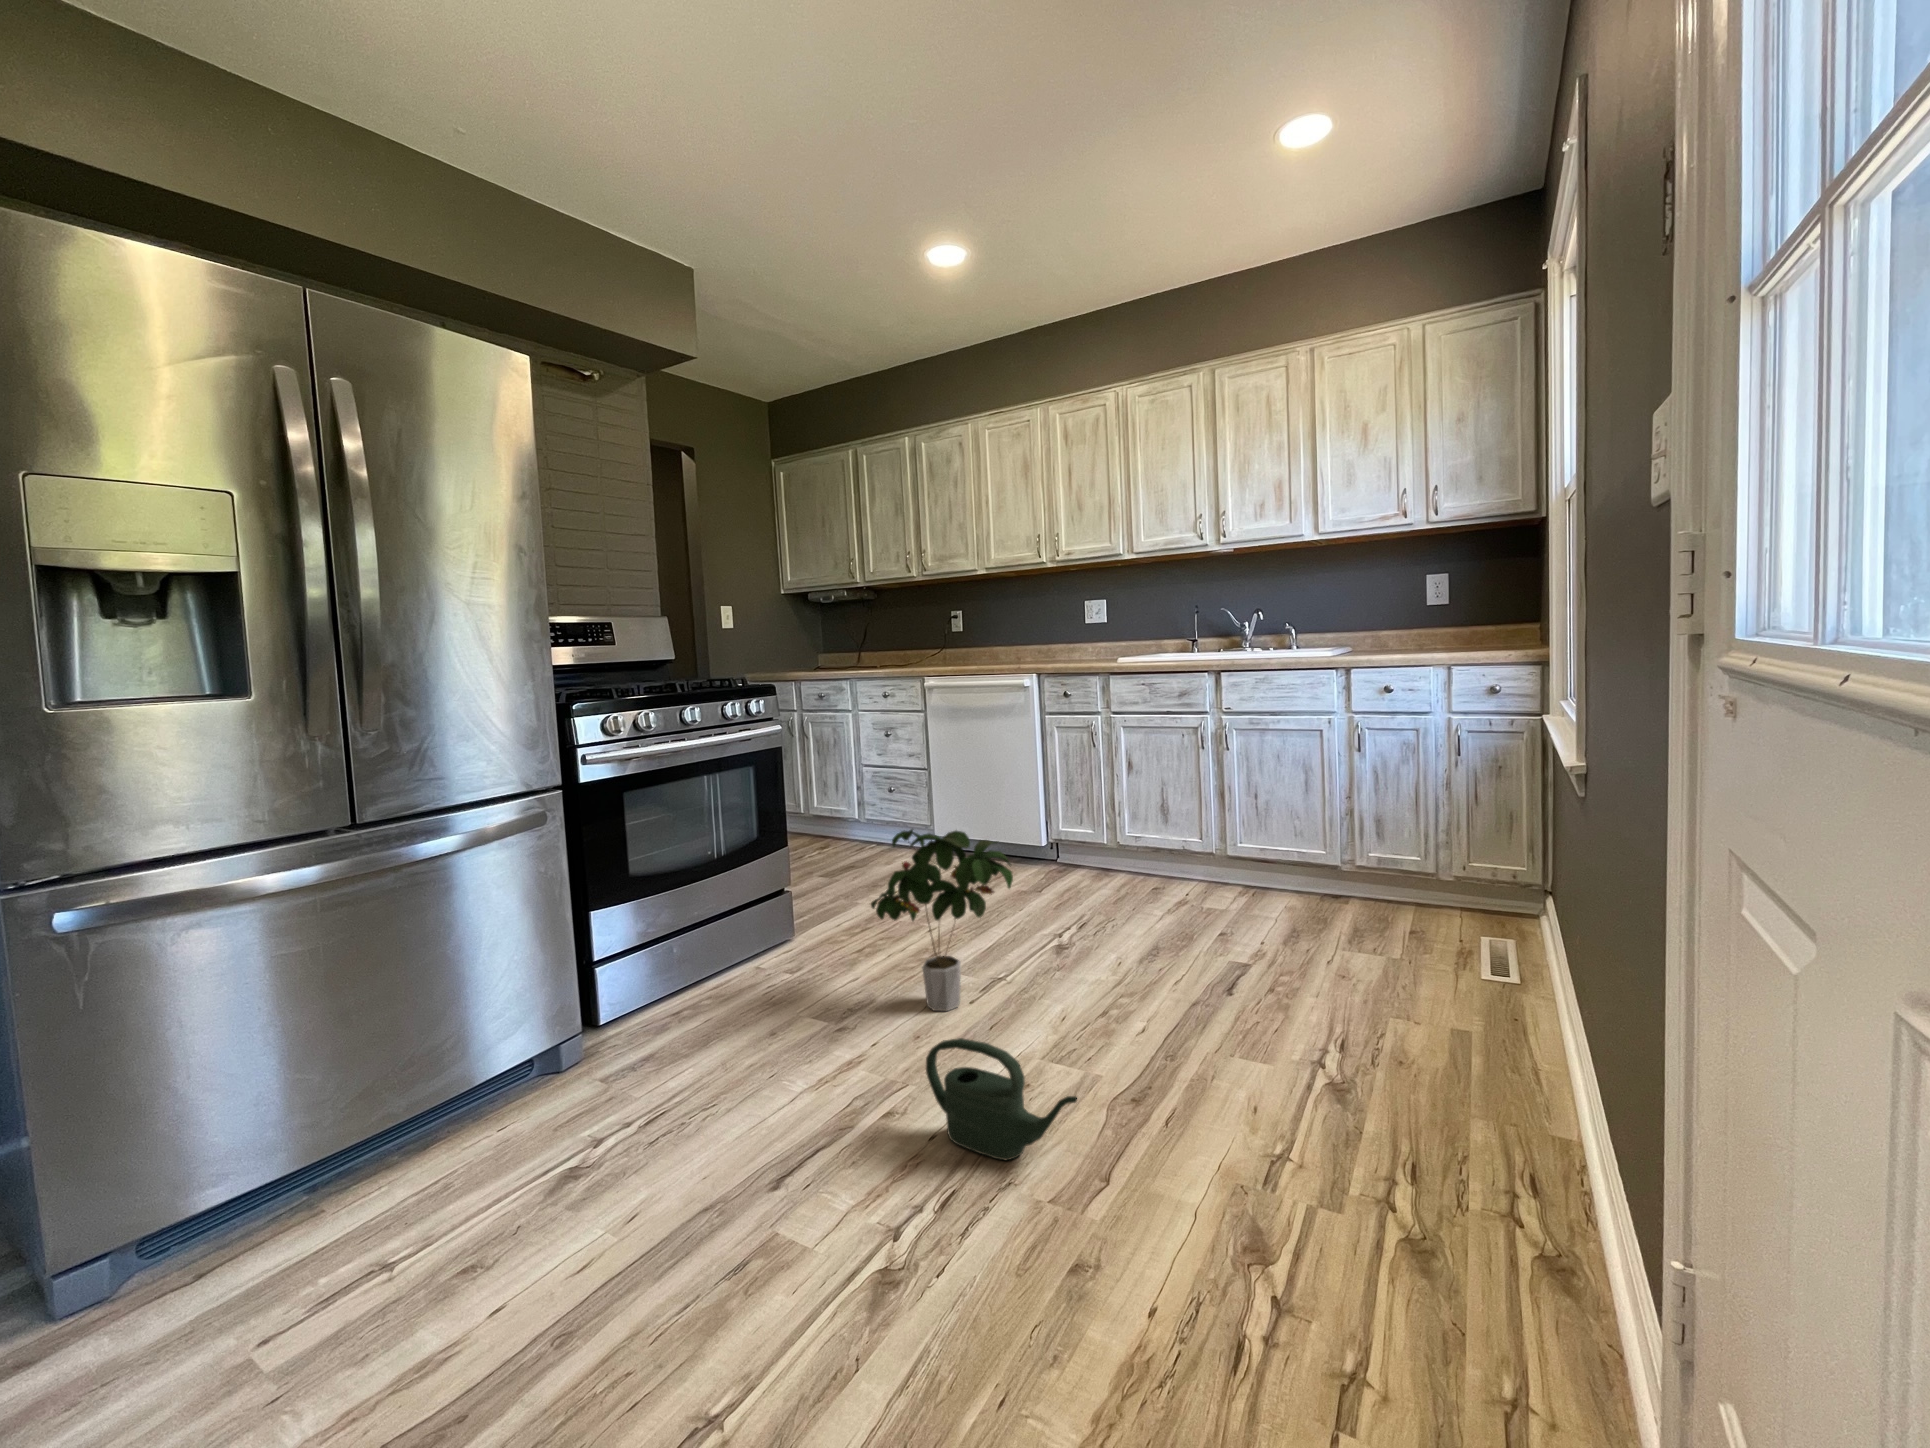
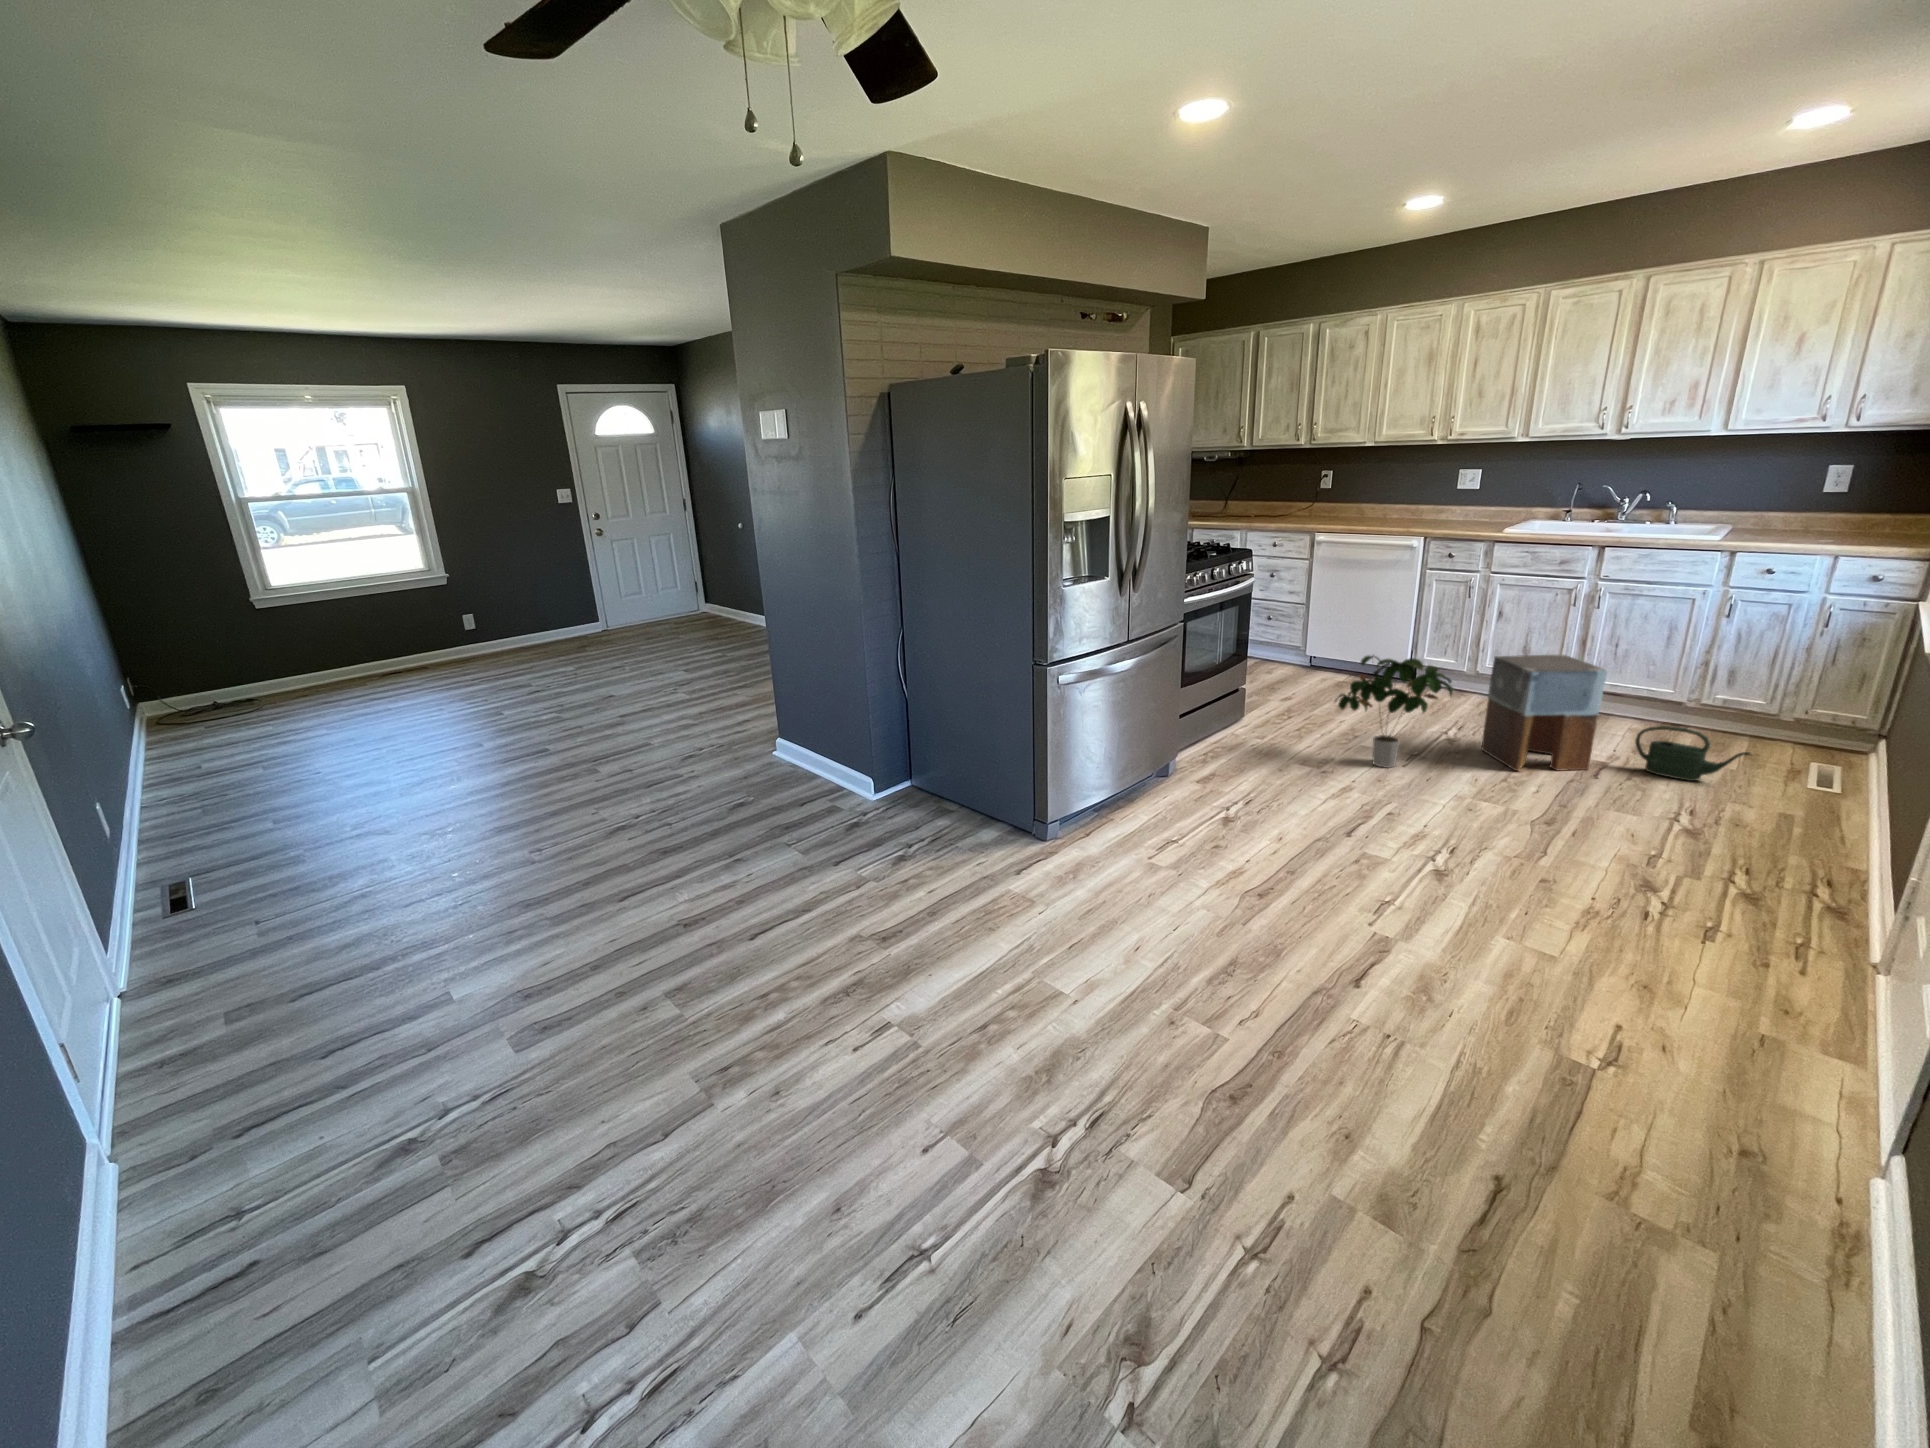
stool: none [1085,811,1221,996] -> present [1481,655,1607,771]
watering can: present [926,1038,1077,1160] -> present [1635,726,1750,781]

